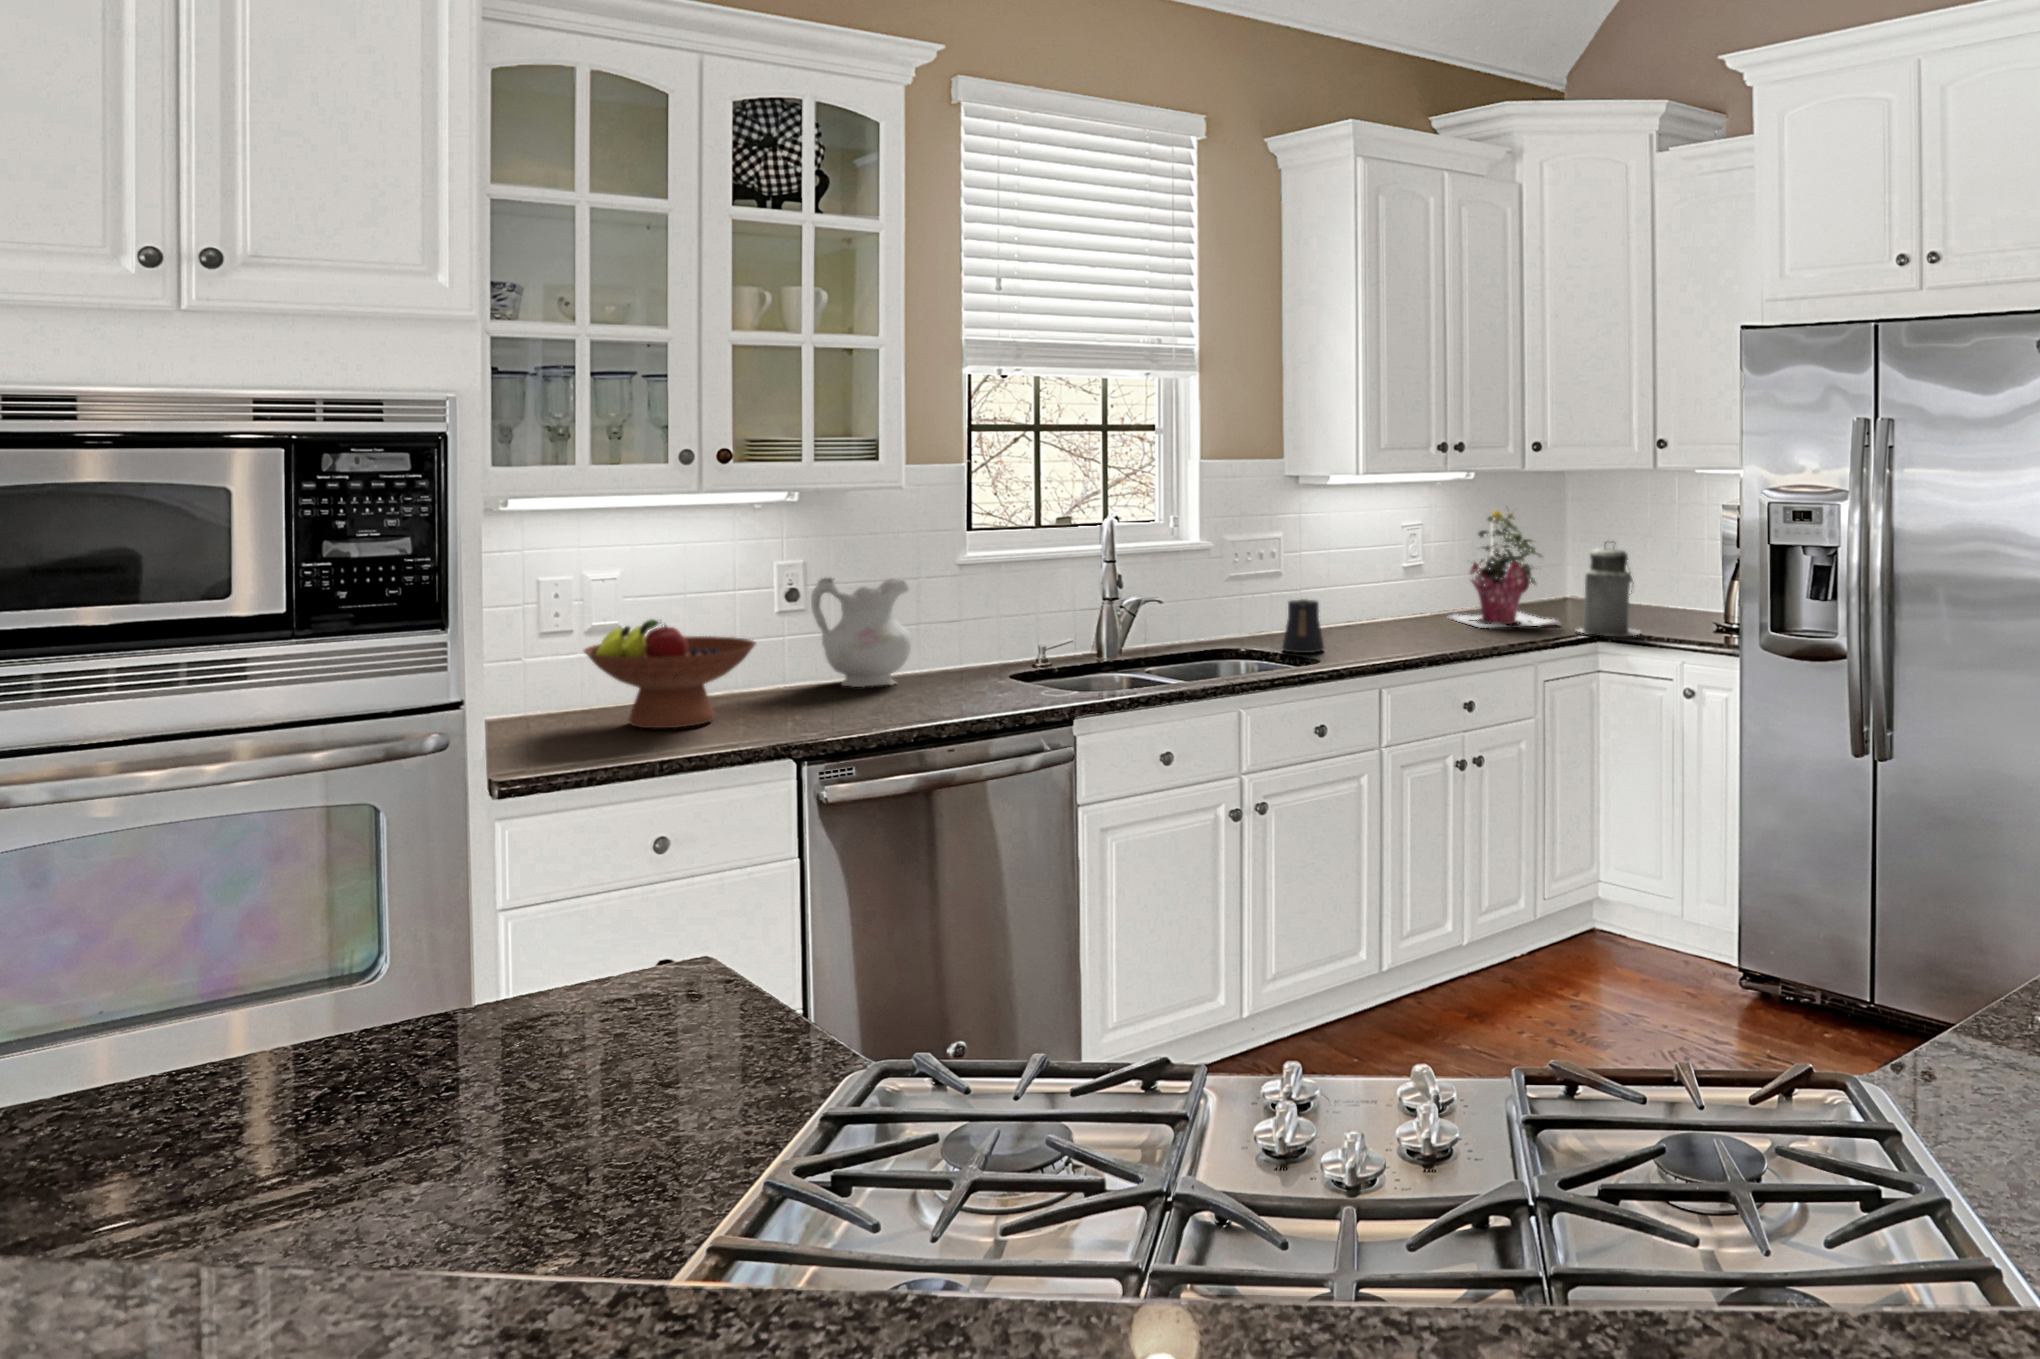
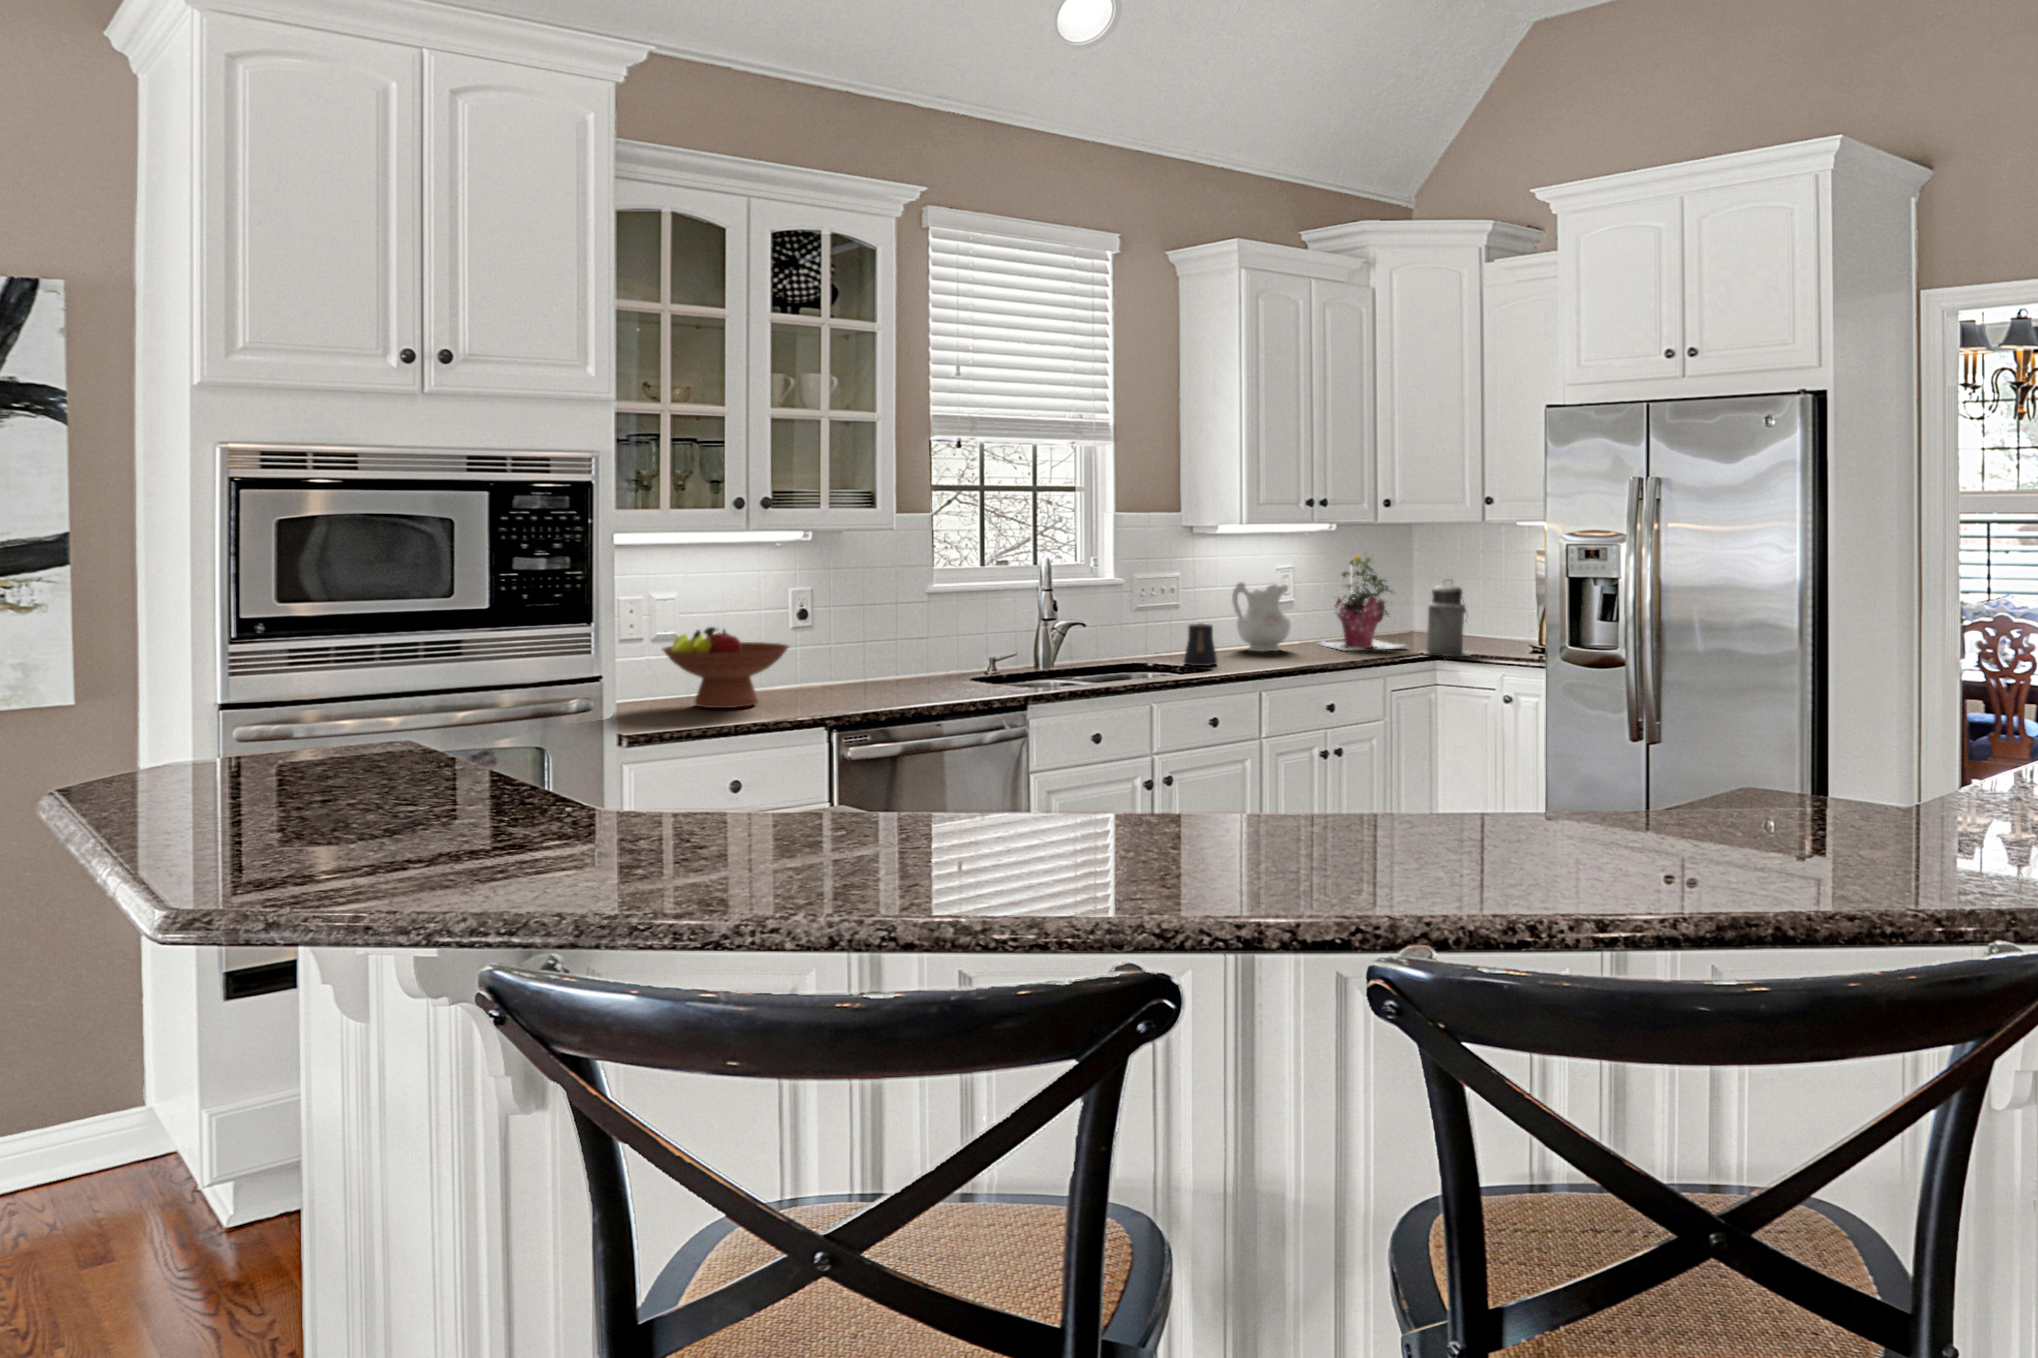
ceramic pitcher: present [811,578,912,687] -> present [1232,582,1290,652]

